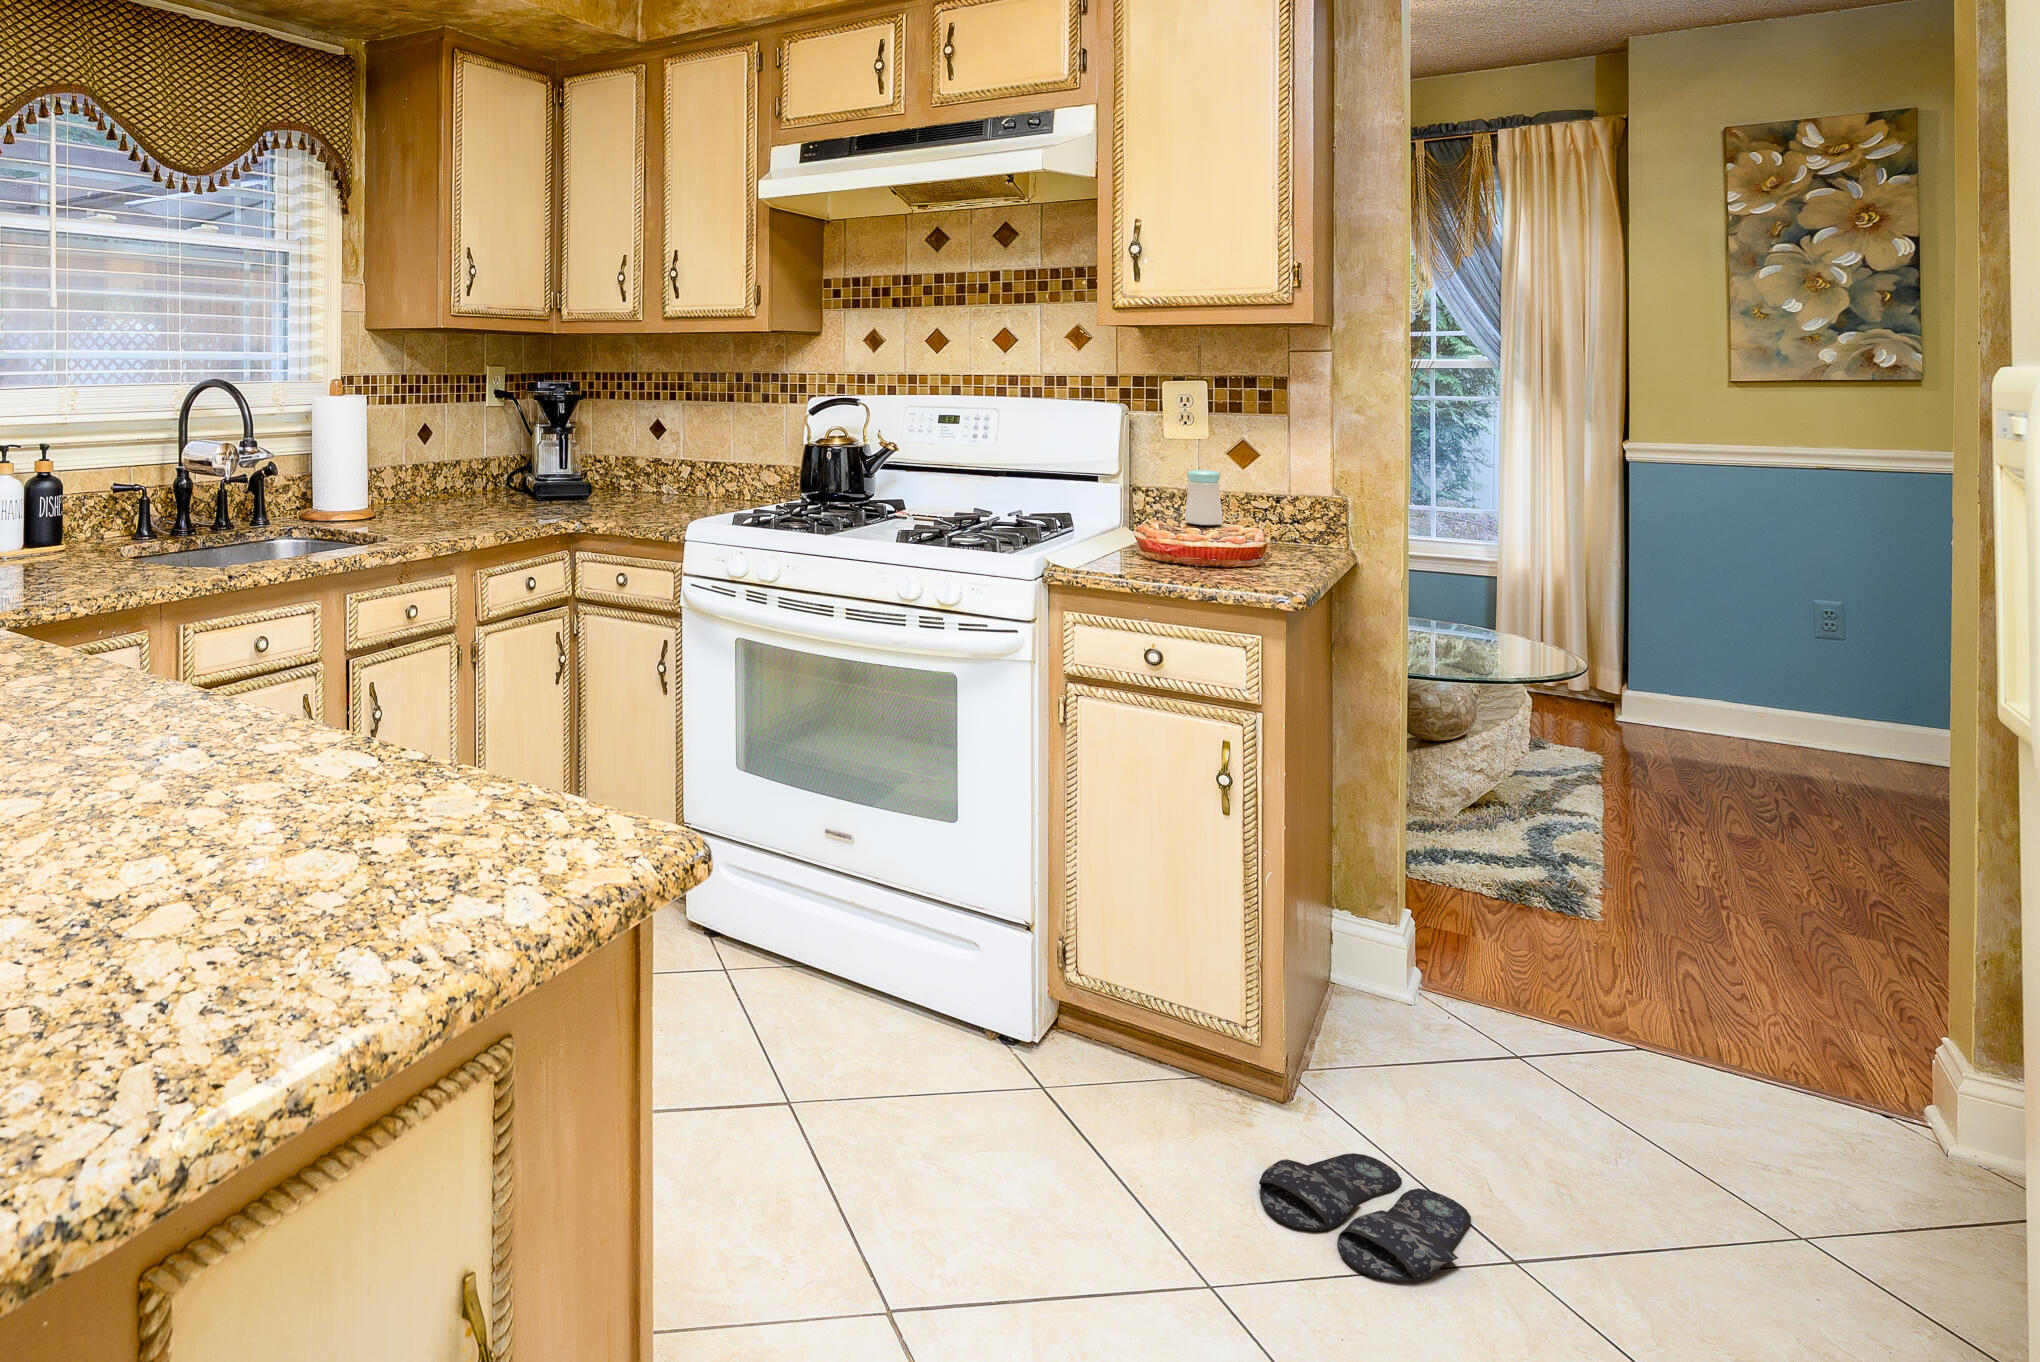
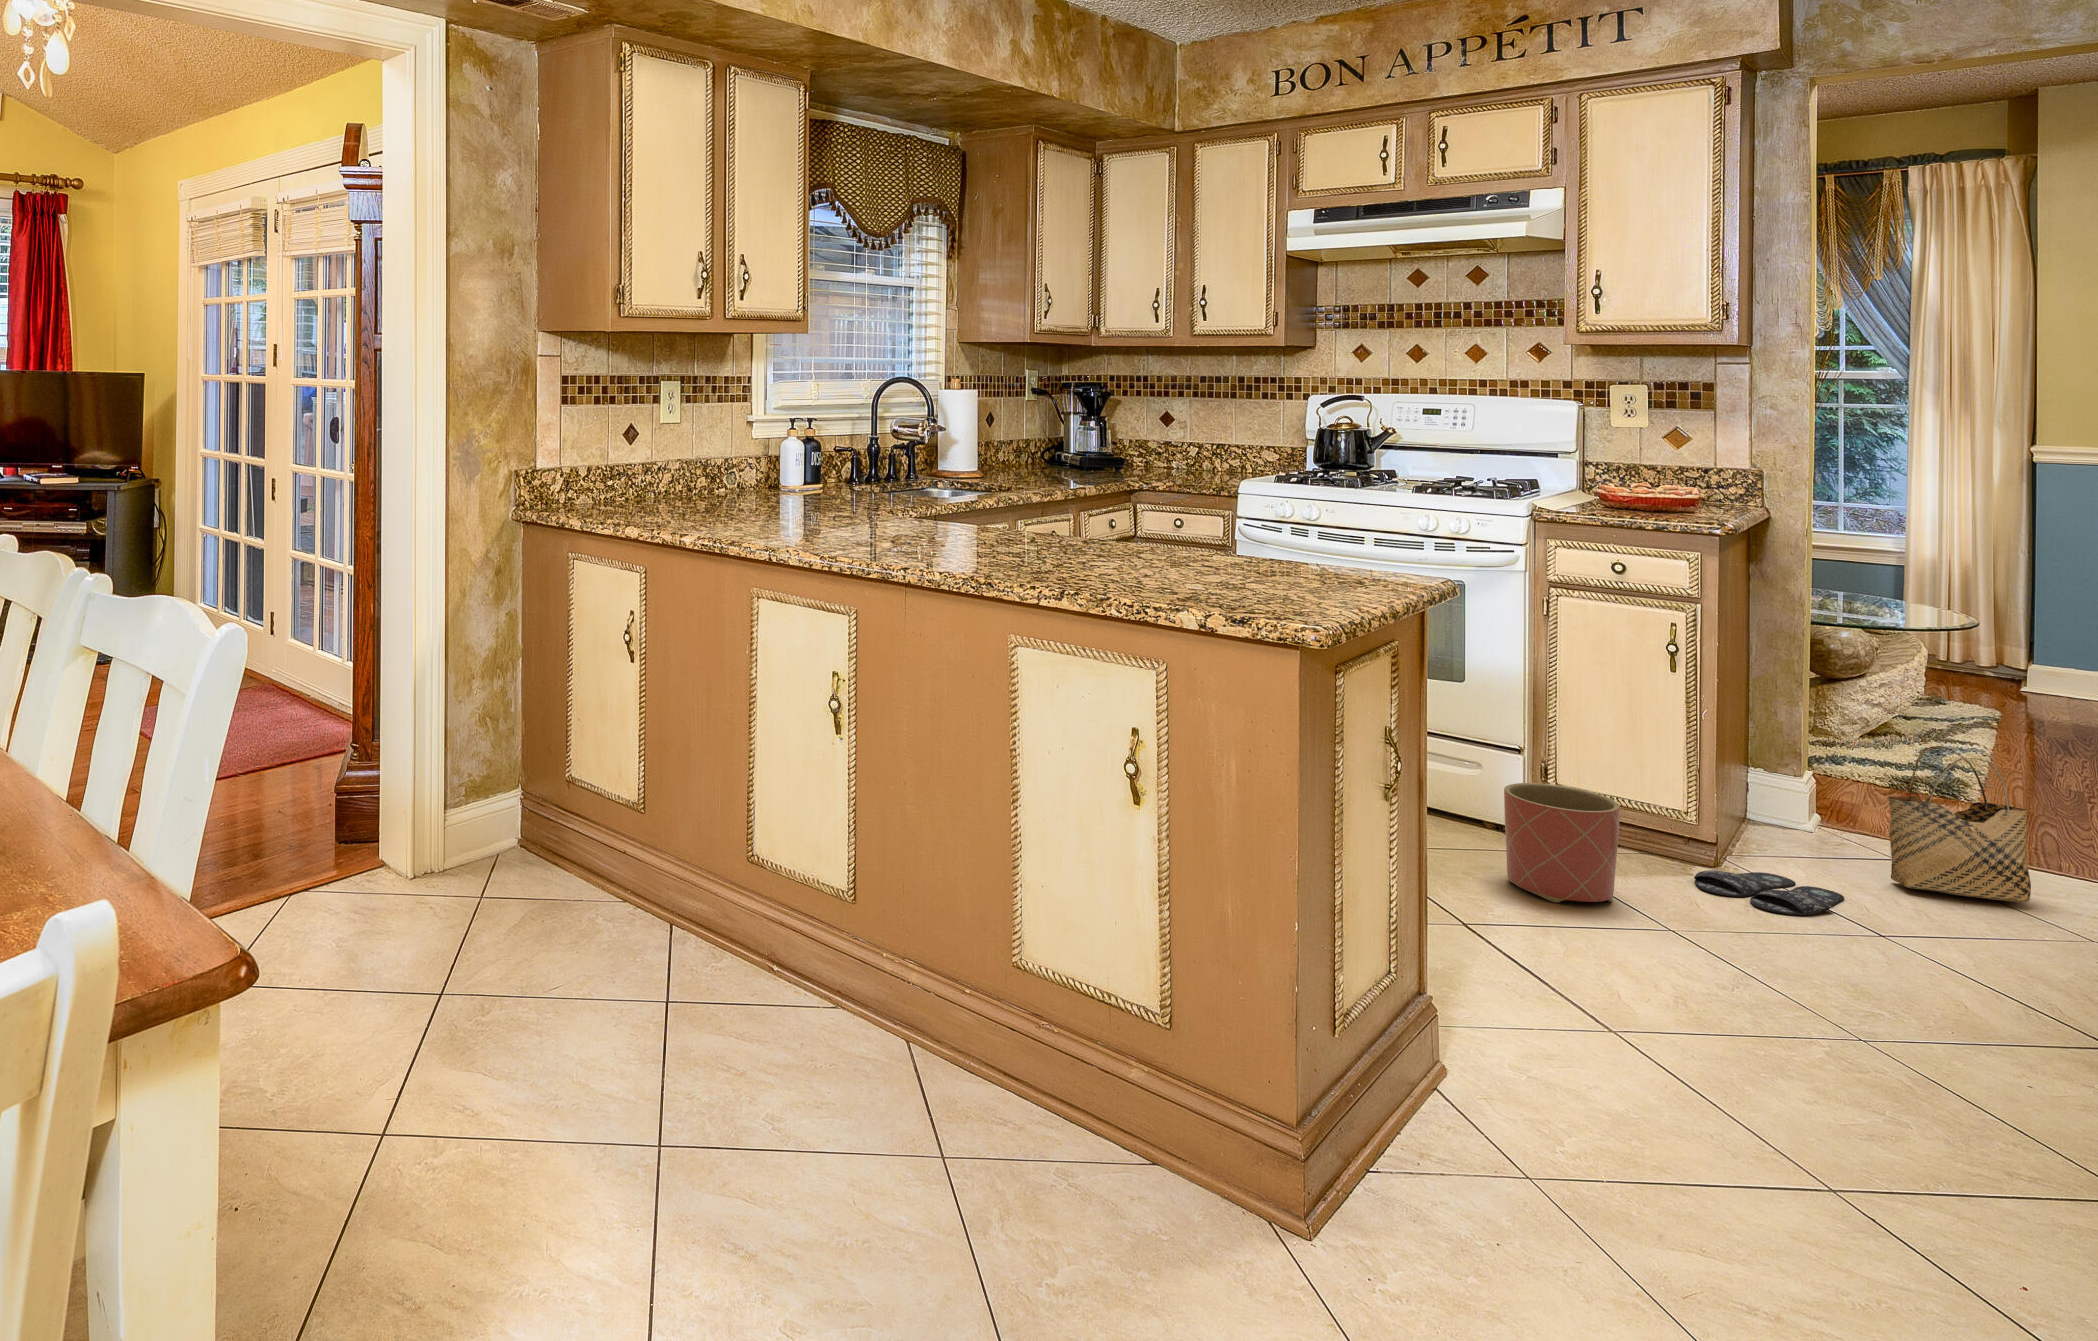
salt shaker: present [1185,470,1223,525] -> none [1628,447,1660,486]
woven basket: none [1523,947,1727,1214] -> present [1887,746,2031,902]
planter: none [976,1039,1142,1281] -> present [1504,783,1620,903]

